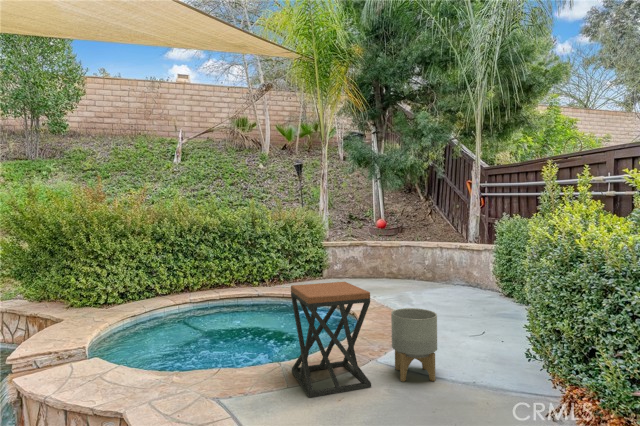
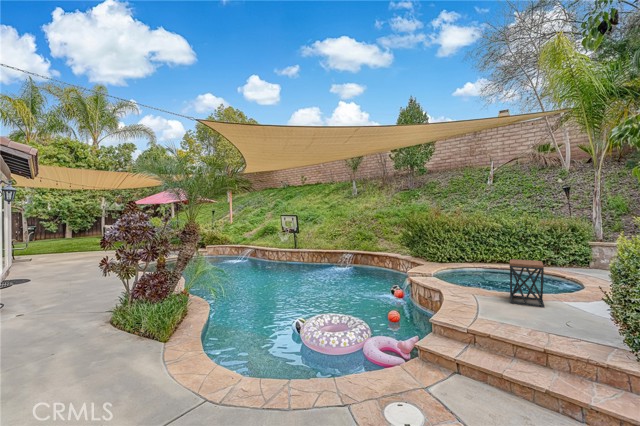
planter: present [391,308,437,382] -> none [562,278,591,314]

